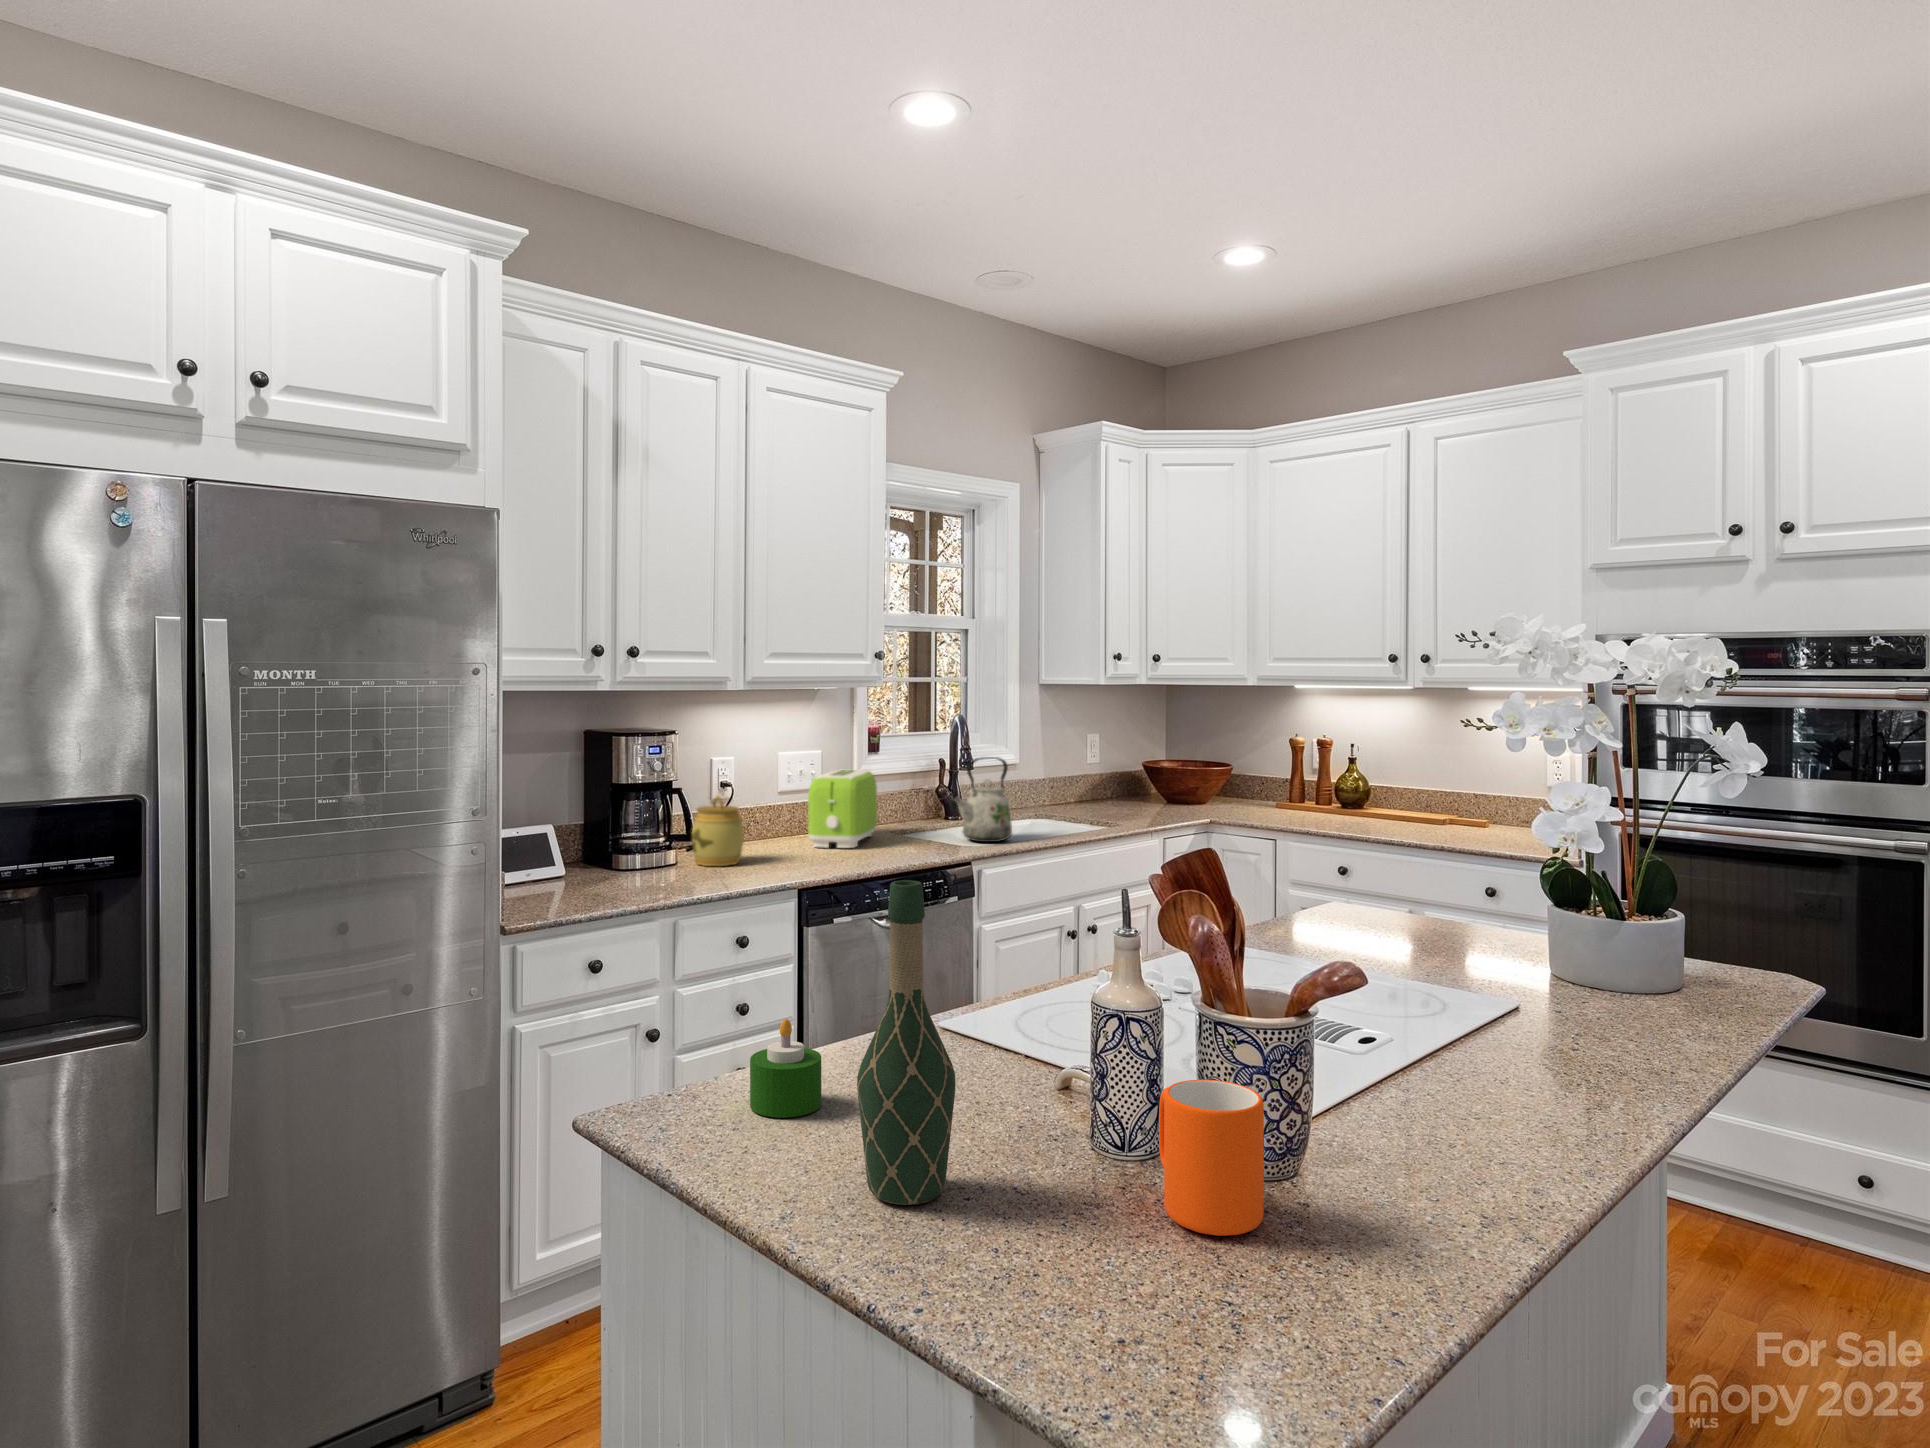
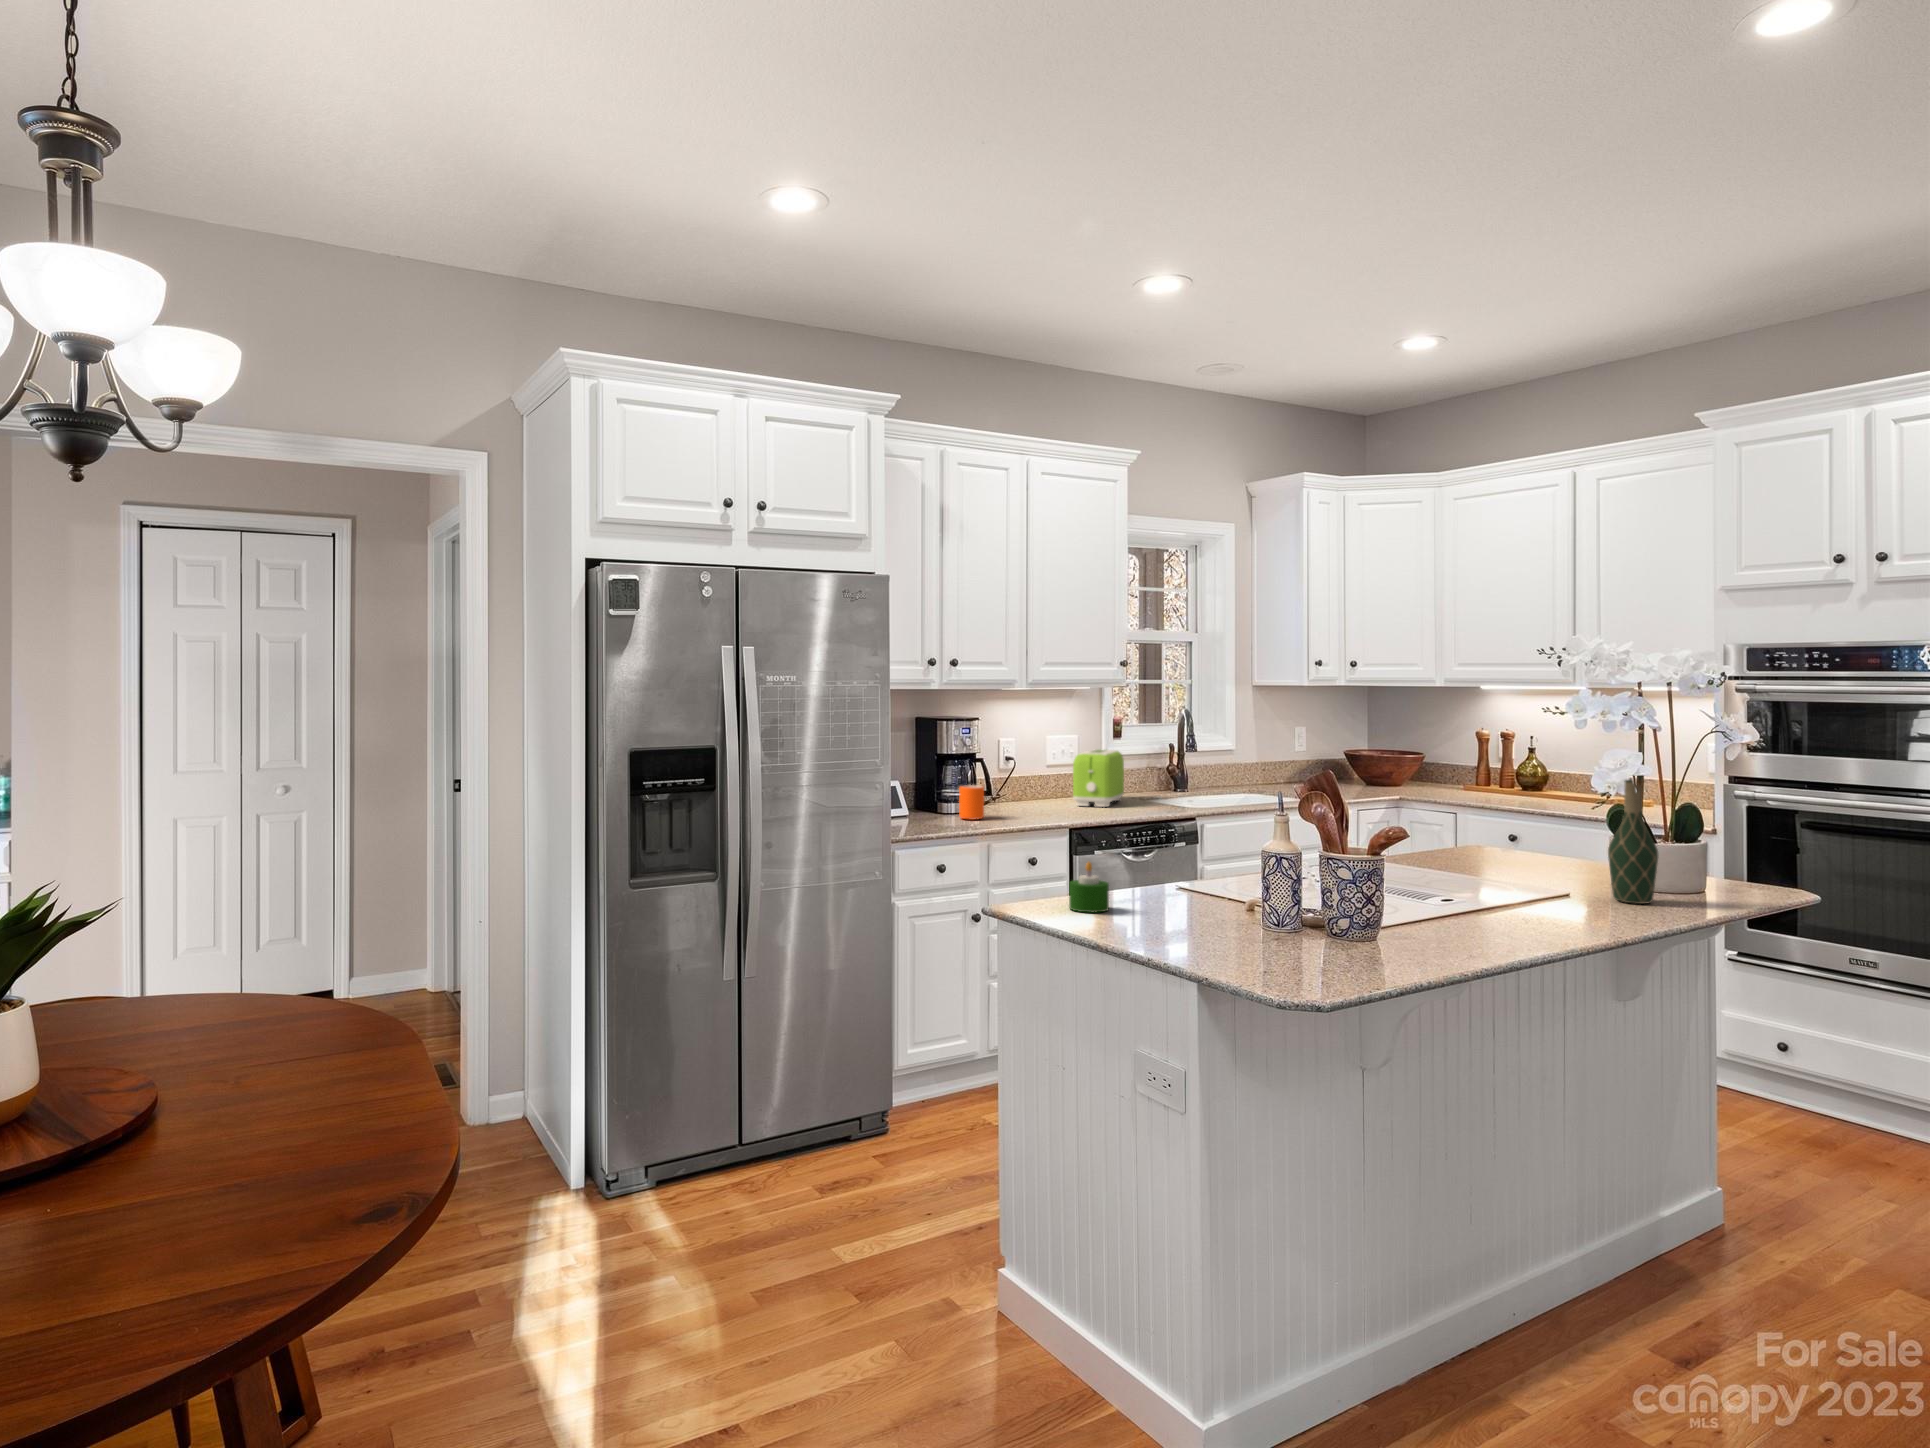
kettle: present [953,757,1012,842] -> none [1183,741,1231,806]
jar: present [692,797,744,866] -> none [990,764,1027,815]
wine bottle: present [857,880,955,1205] -> present [1608,776,1658,904]
mug: present [1159,1079,1264,1236] -> present [959,785,984,820]

